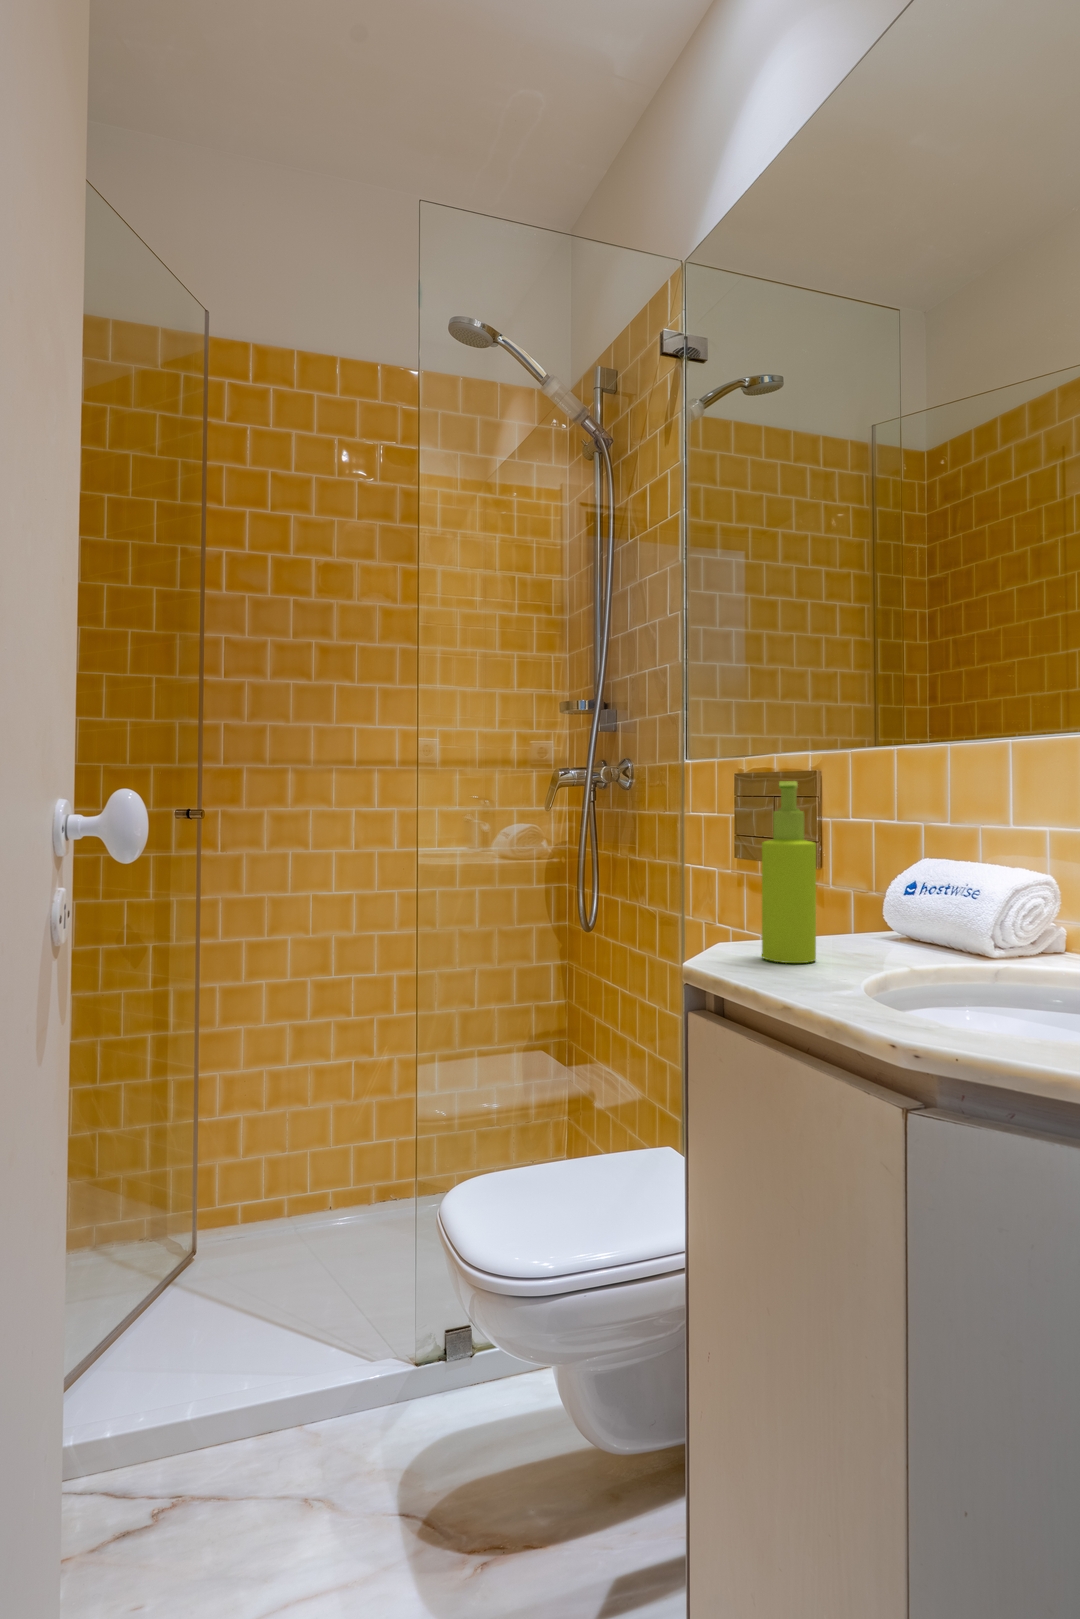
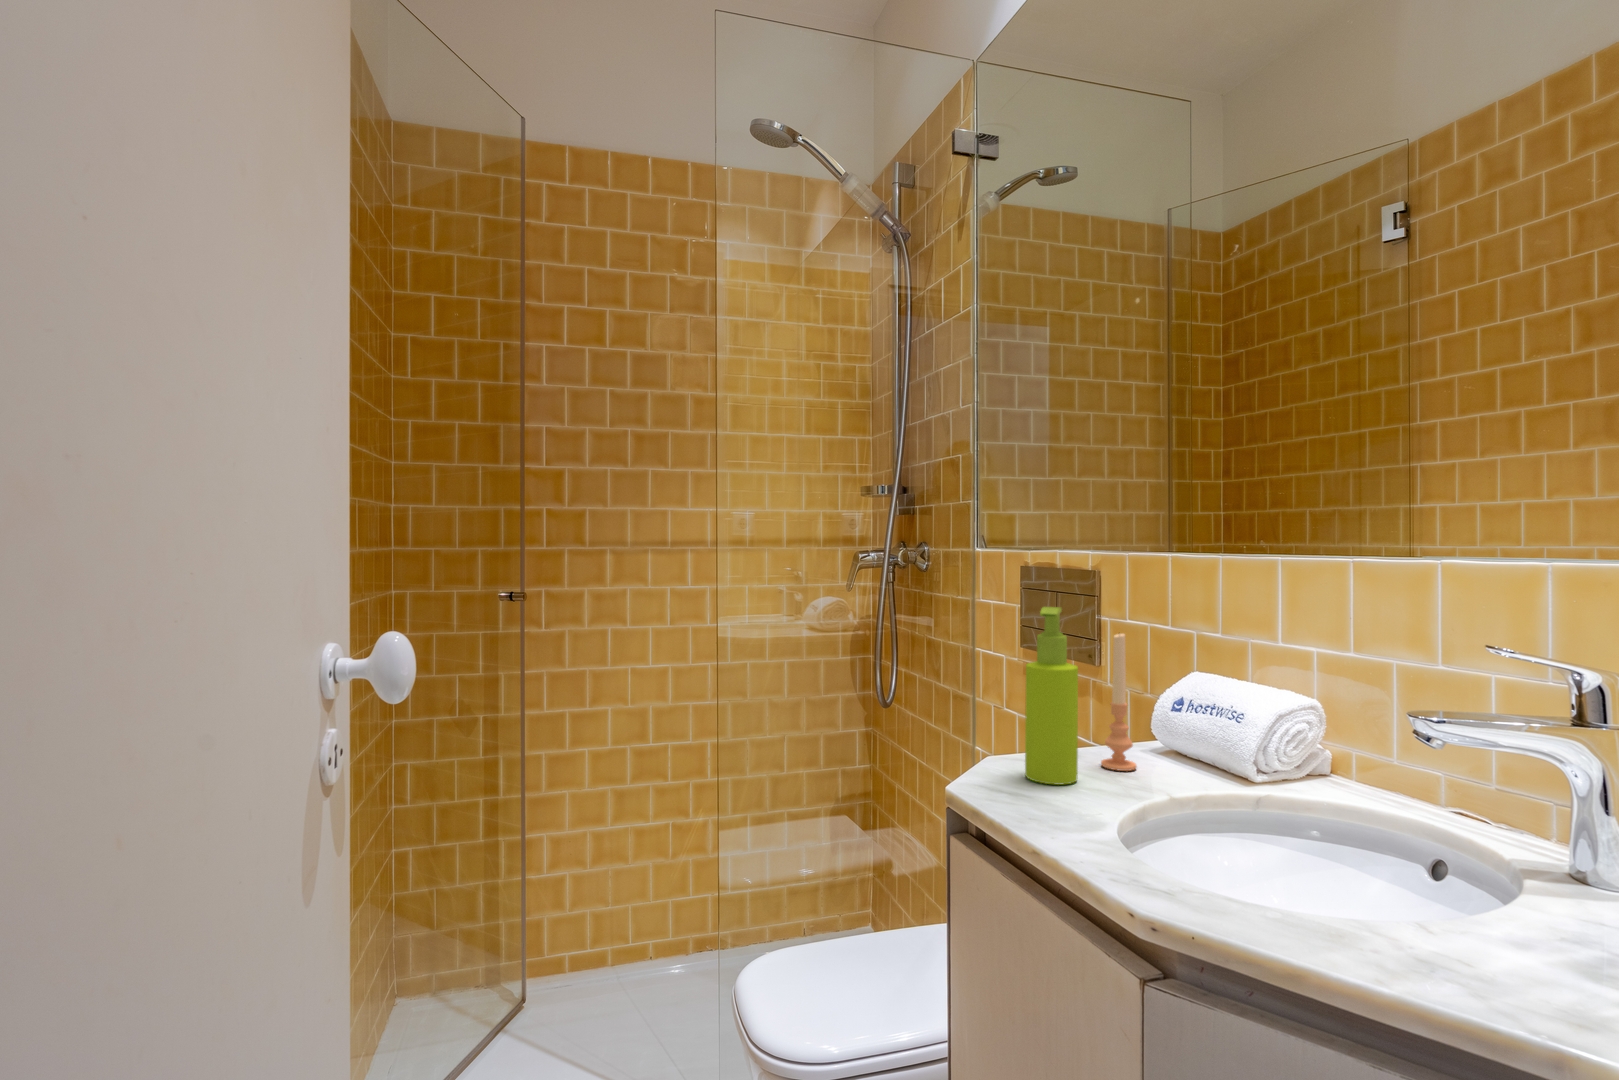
candle: none [835,813,872,953] -> present [1101,634,1137,771]

